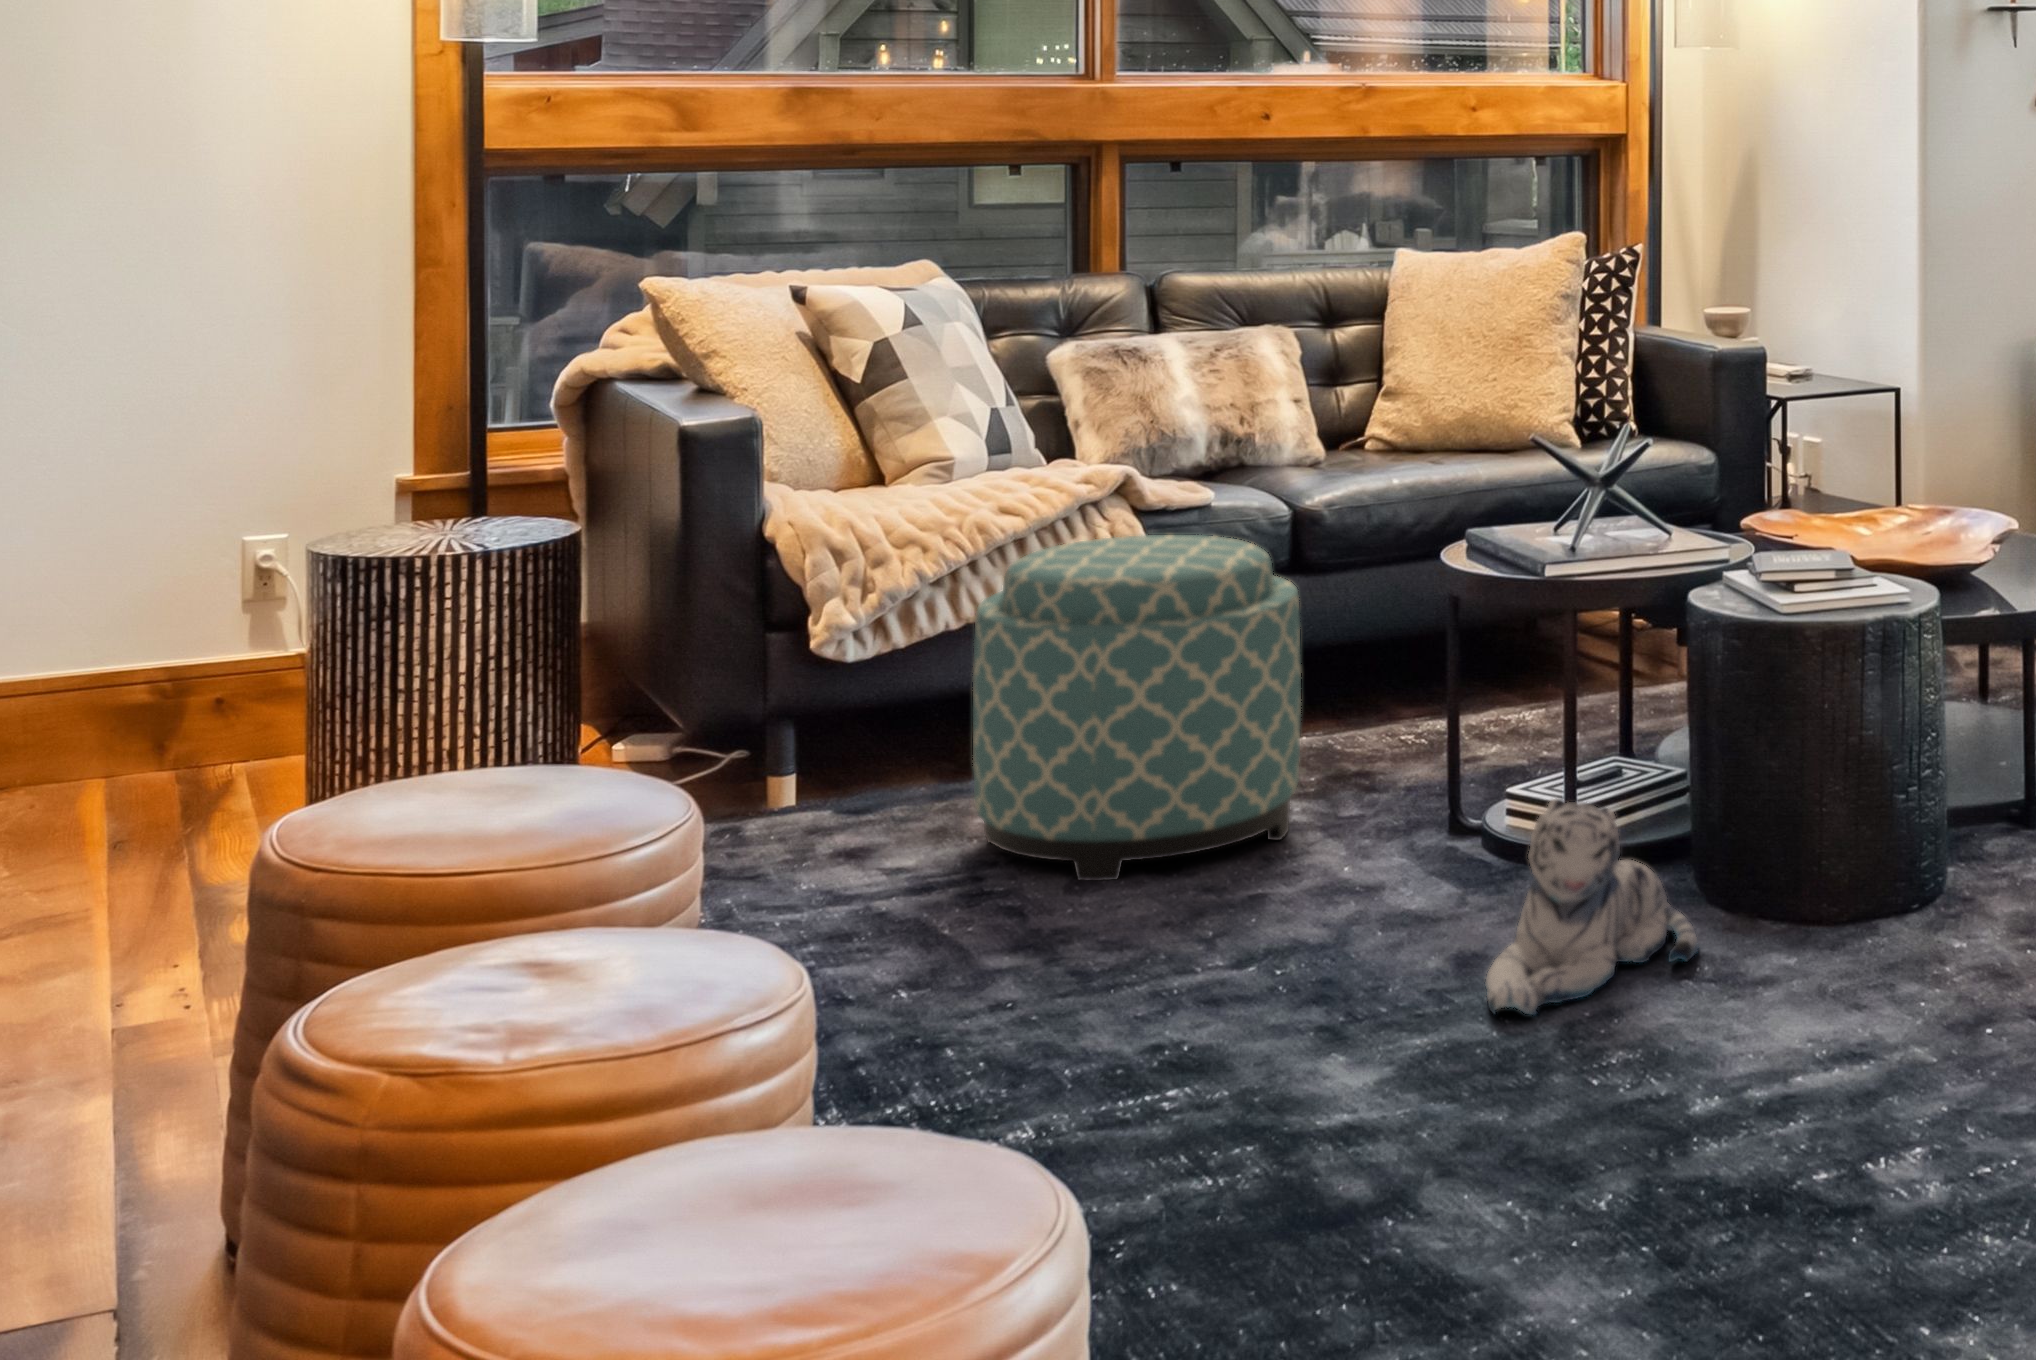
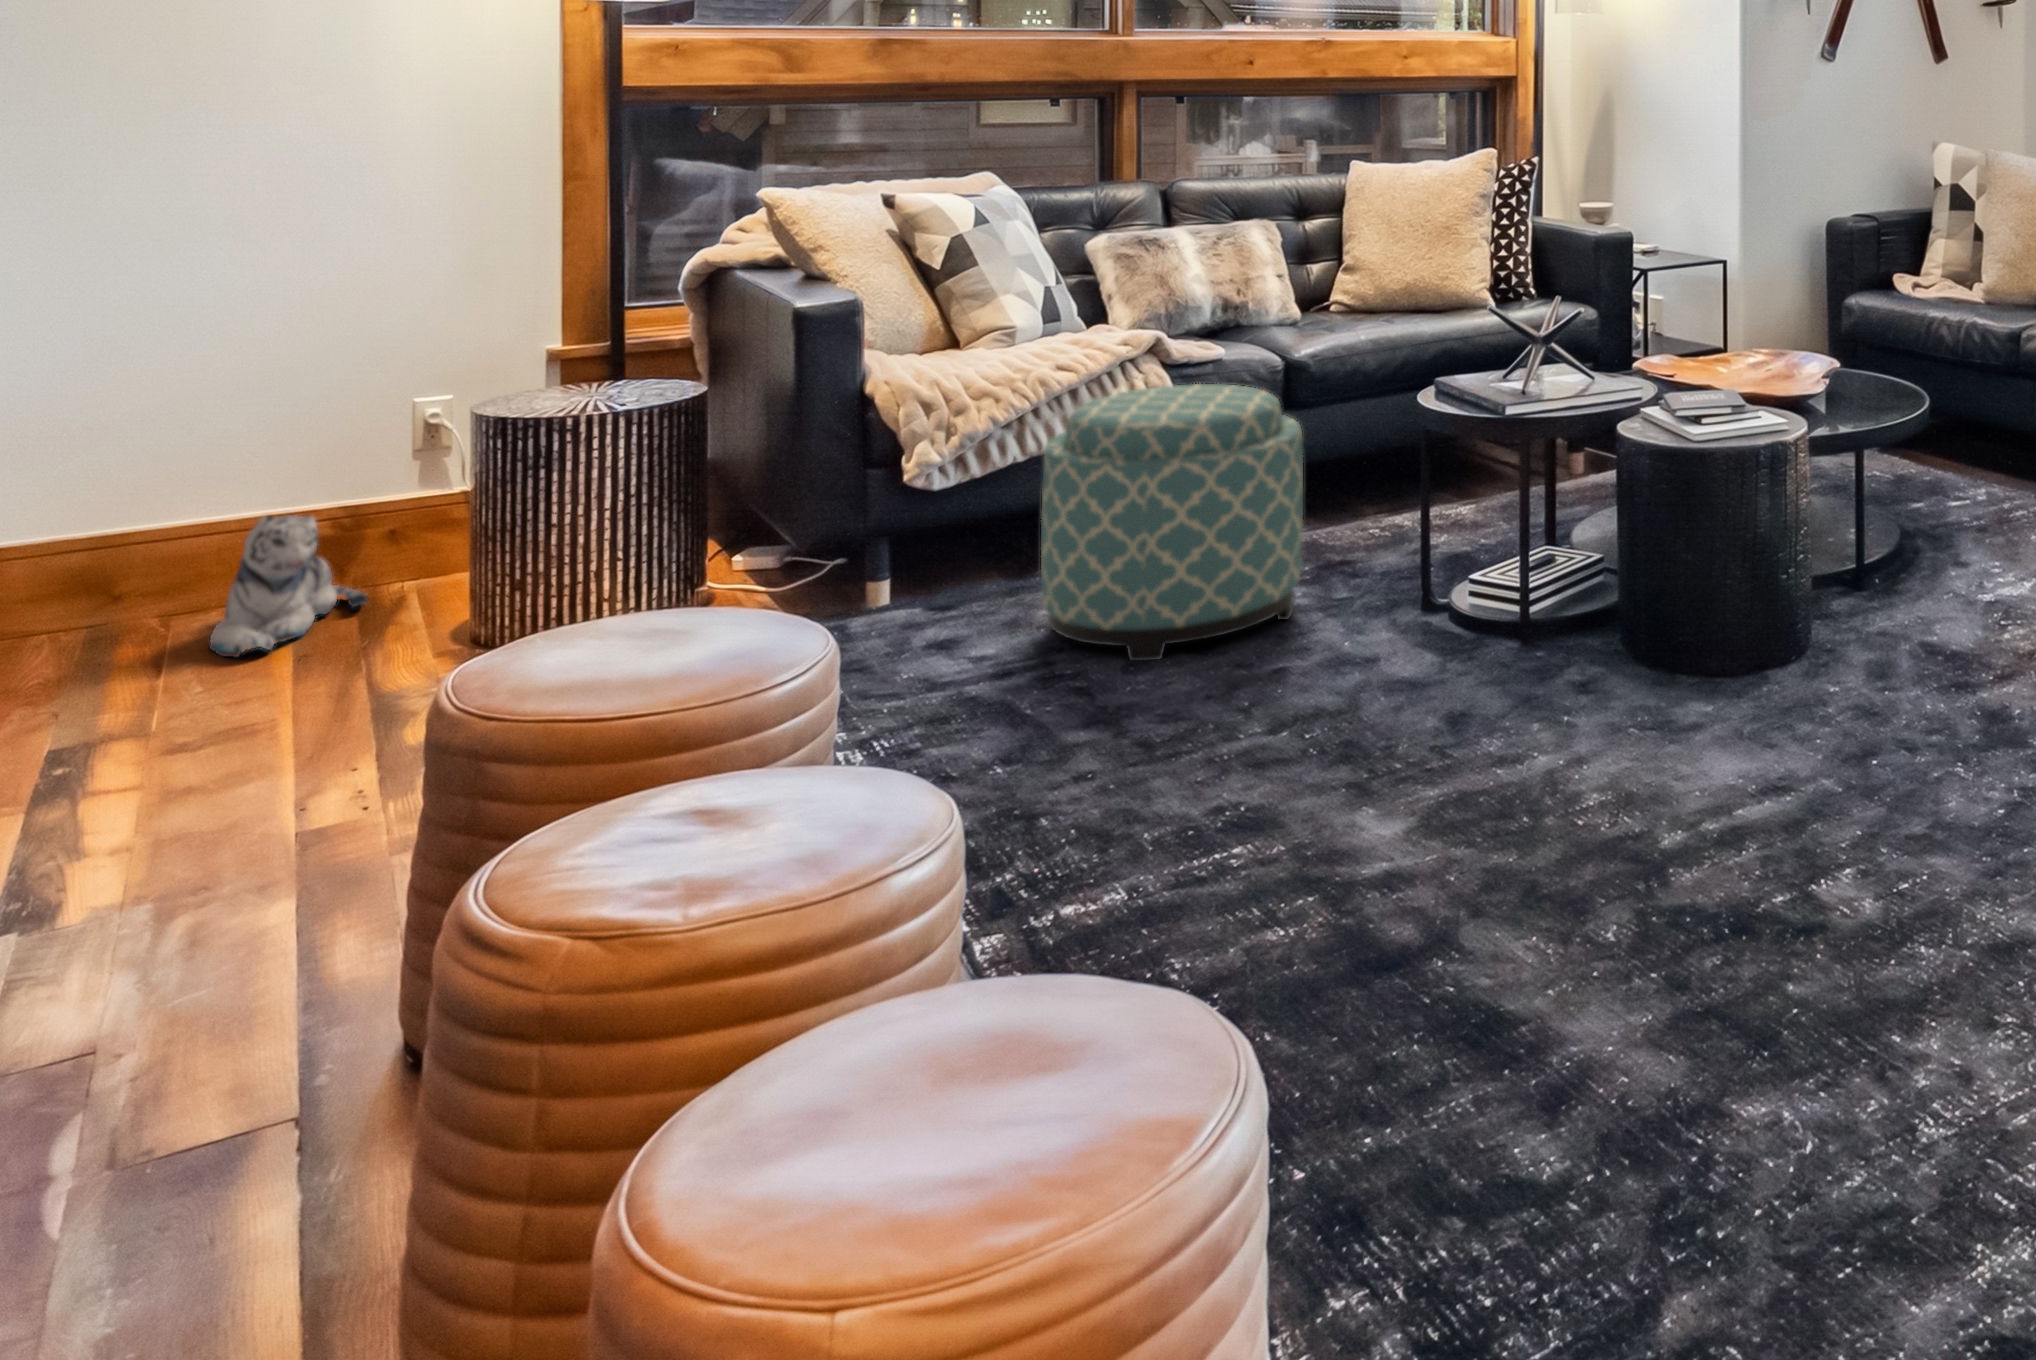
plush toy: present [1485,799,1698,1015] -> present [210,515,367,657]

